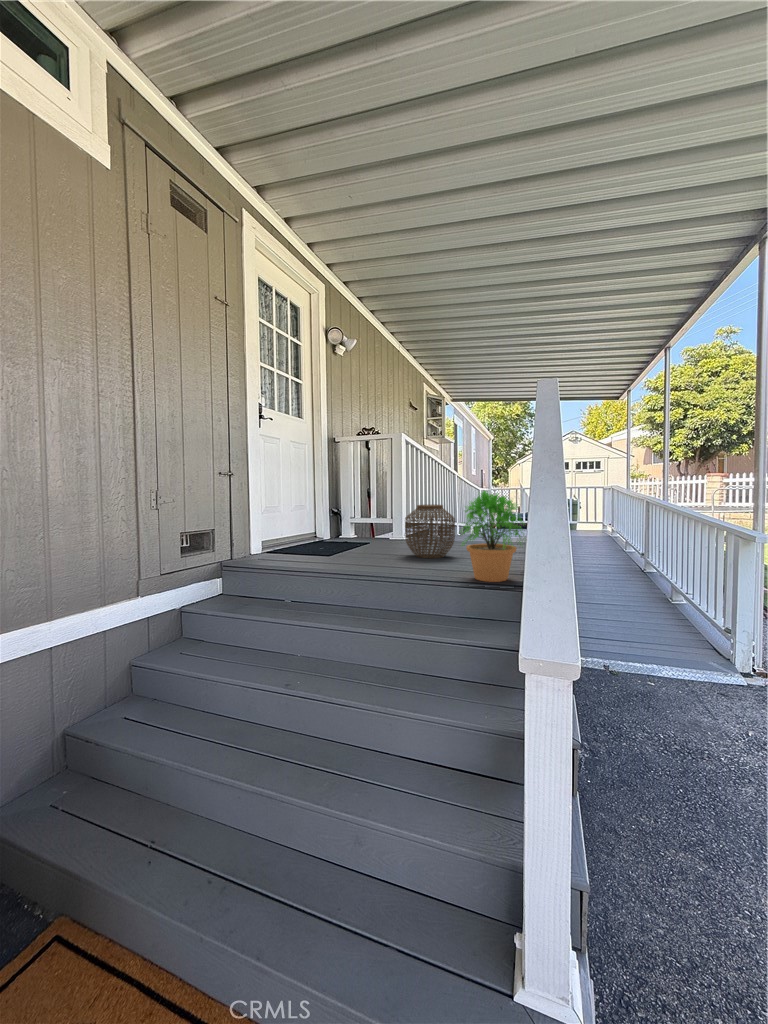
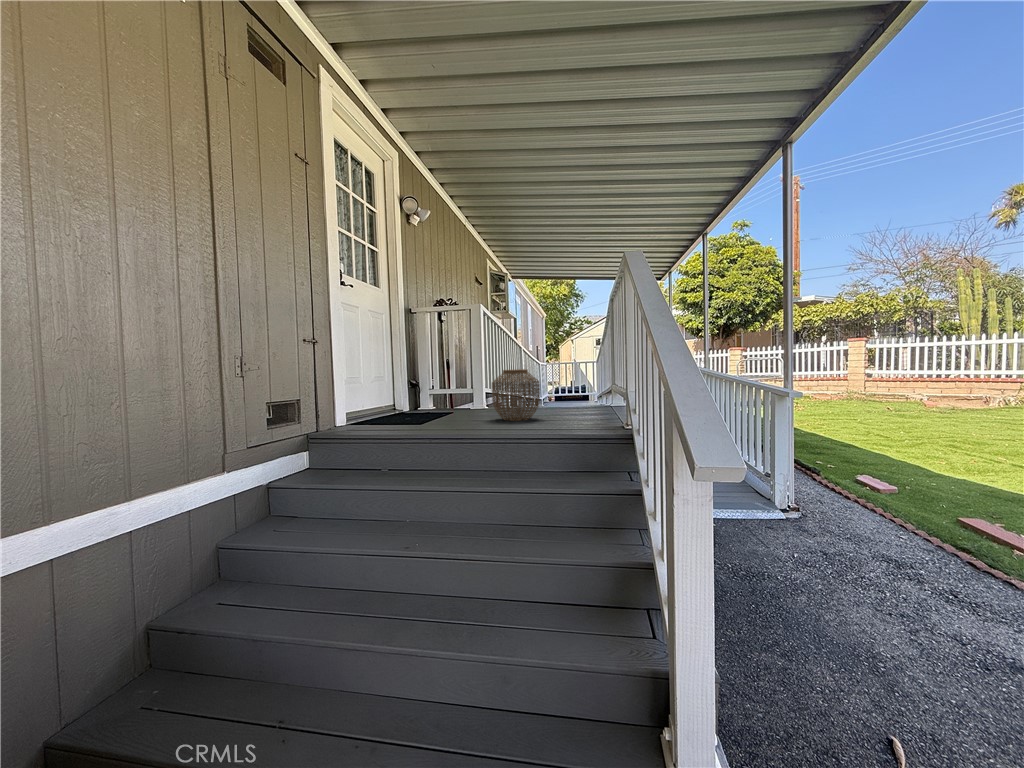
potted plant: present [461,491,523,582] -> none [553,349,618,434]

